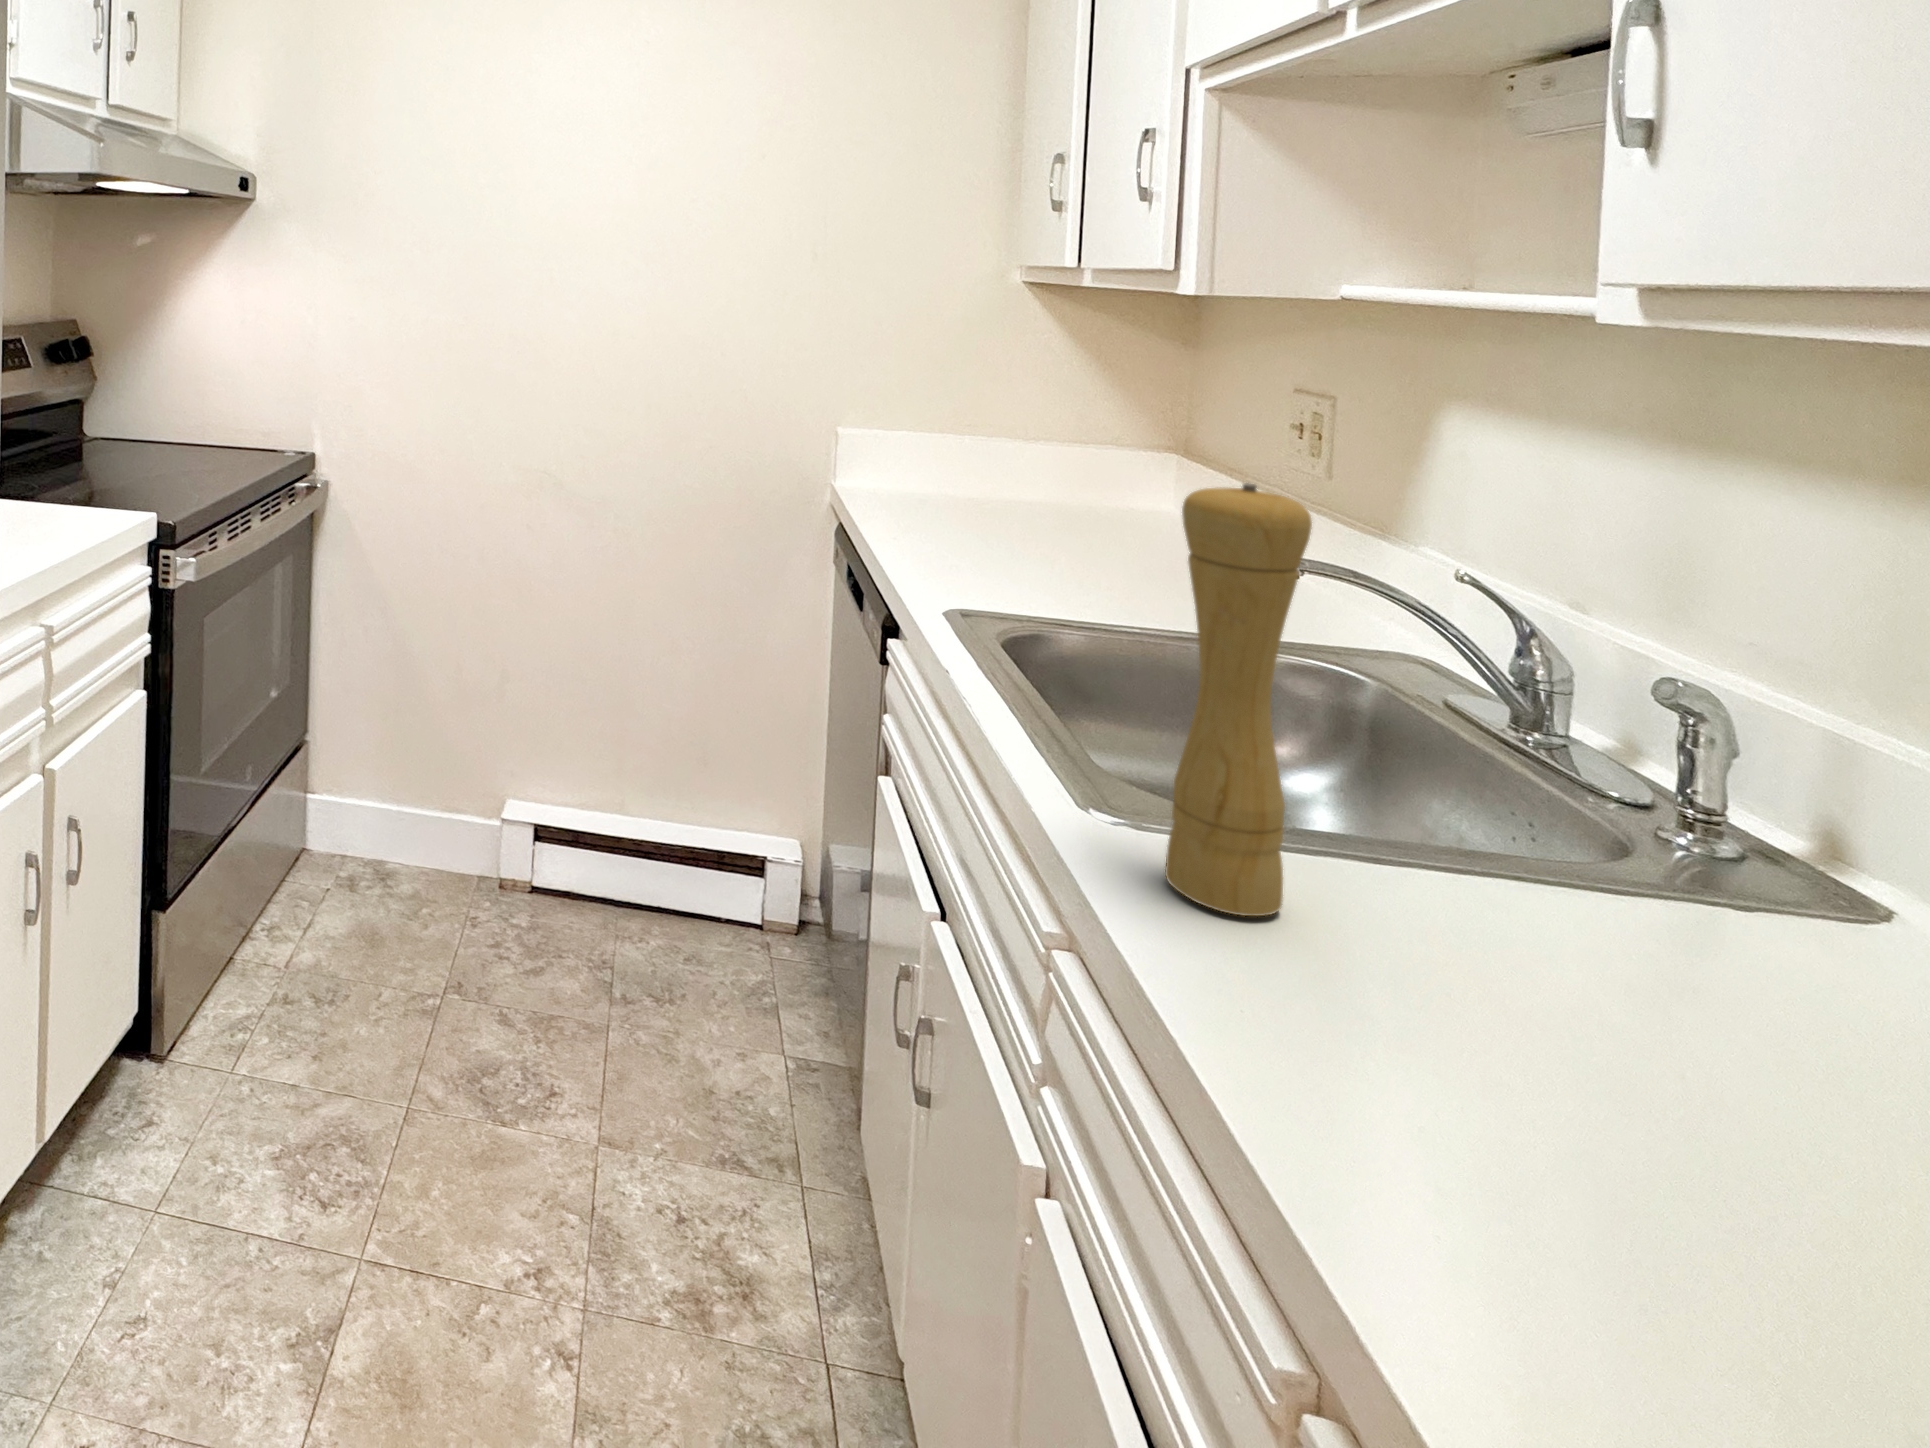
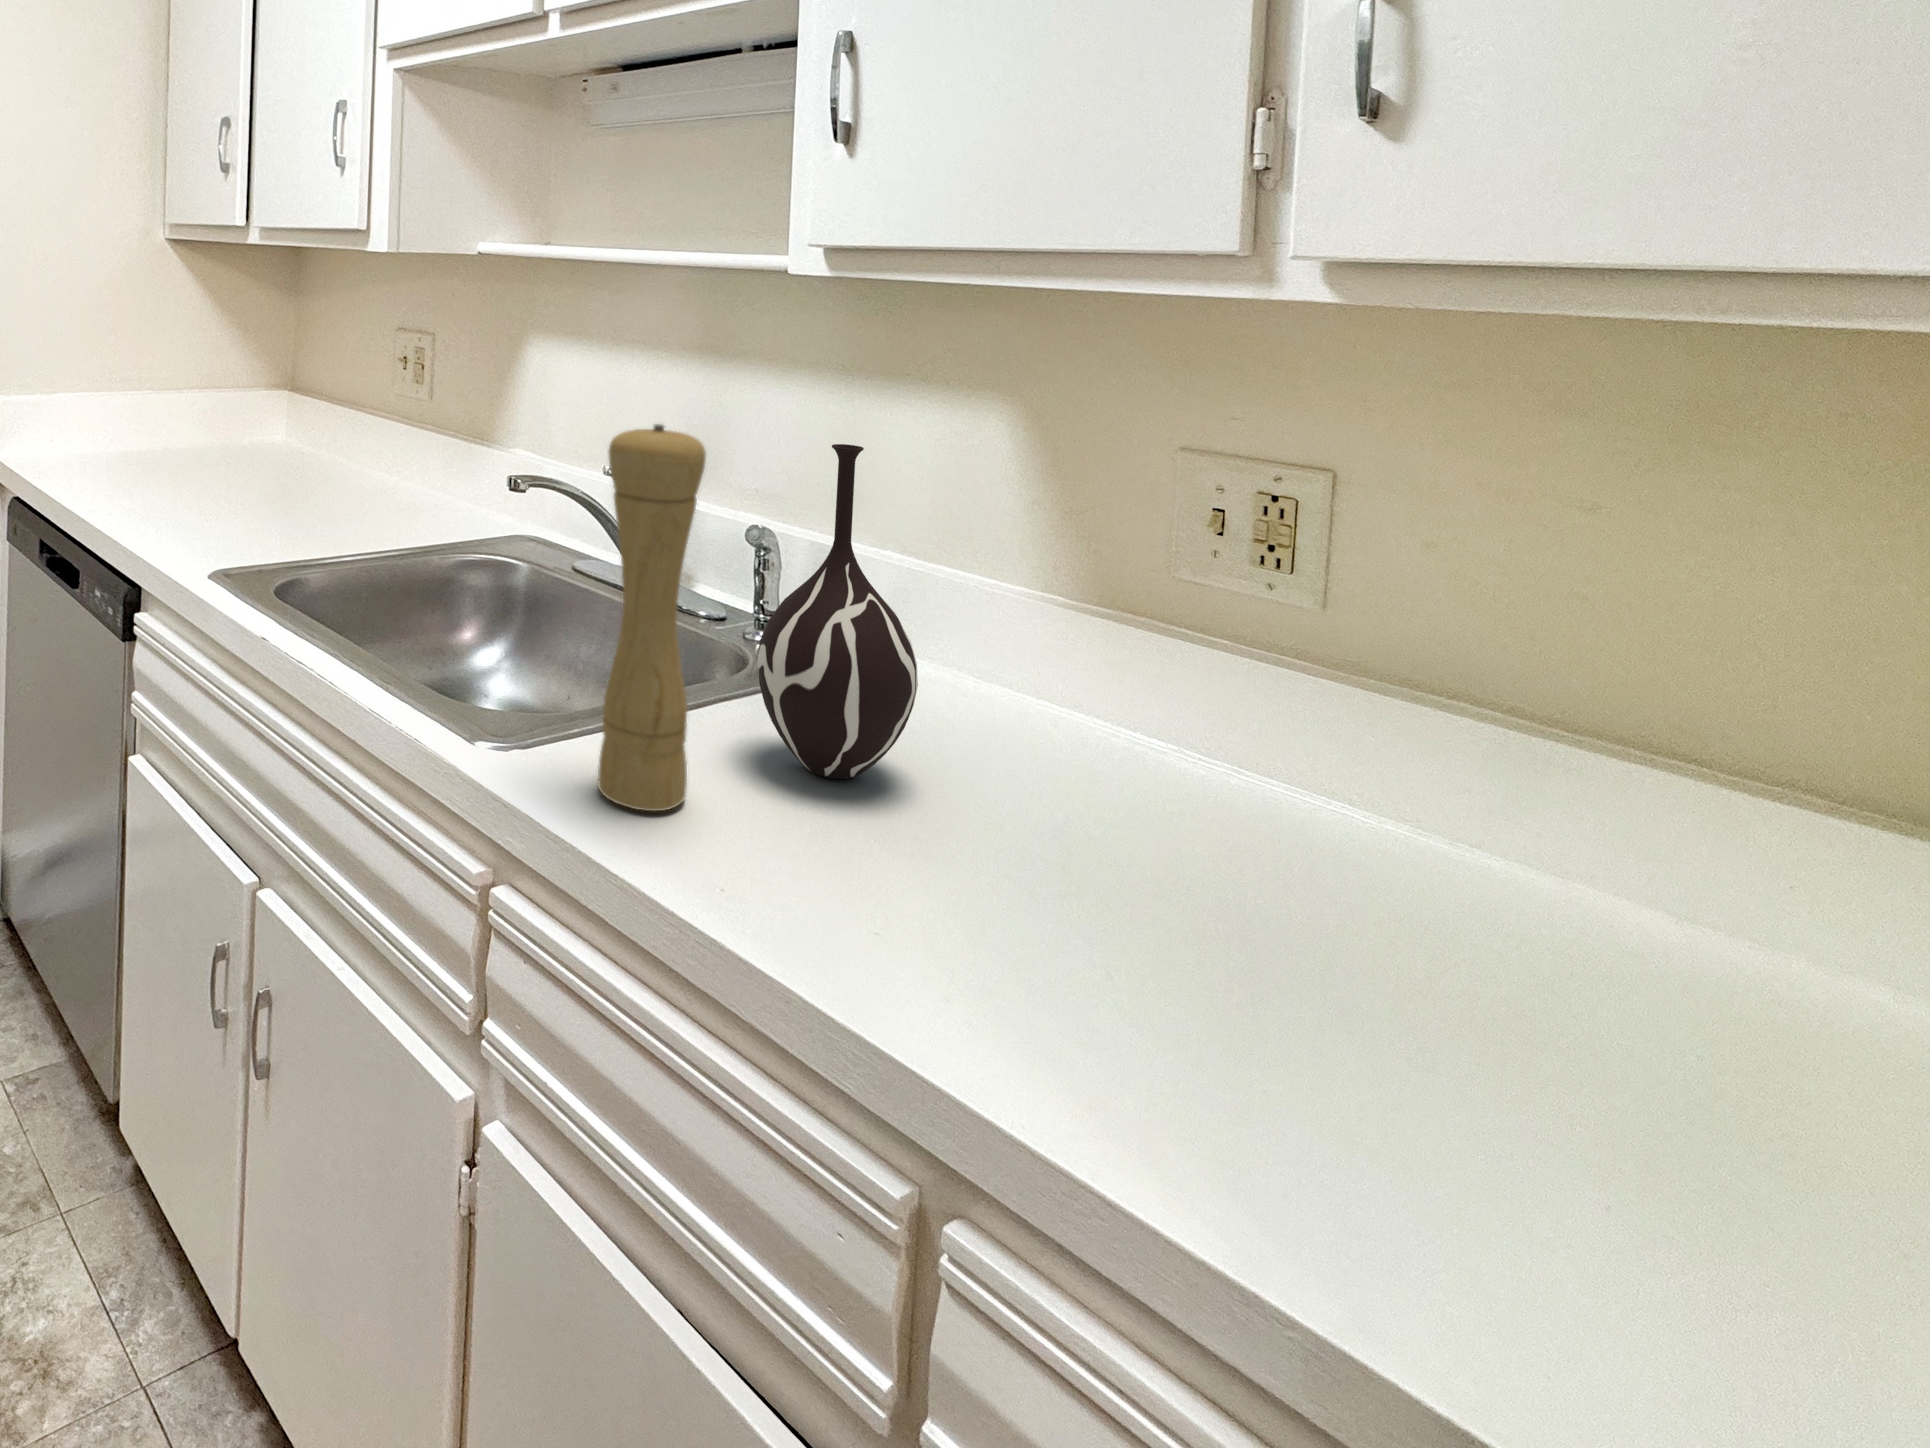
vase: none [1443,546,1712,989] -> present [757,444,918,779]

